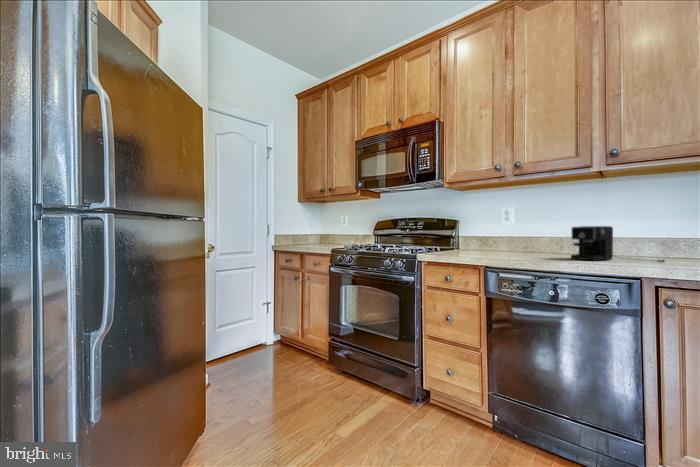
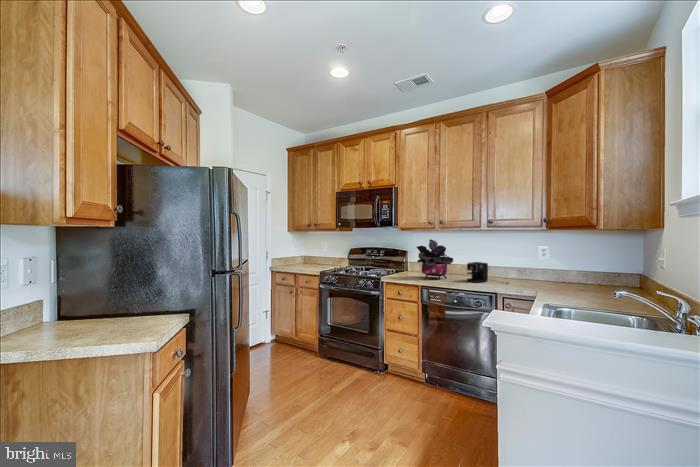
potted plant: none [475,193,542,256] -> present [417,239,453,278]

